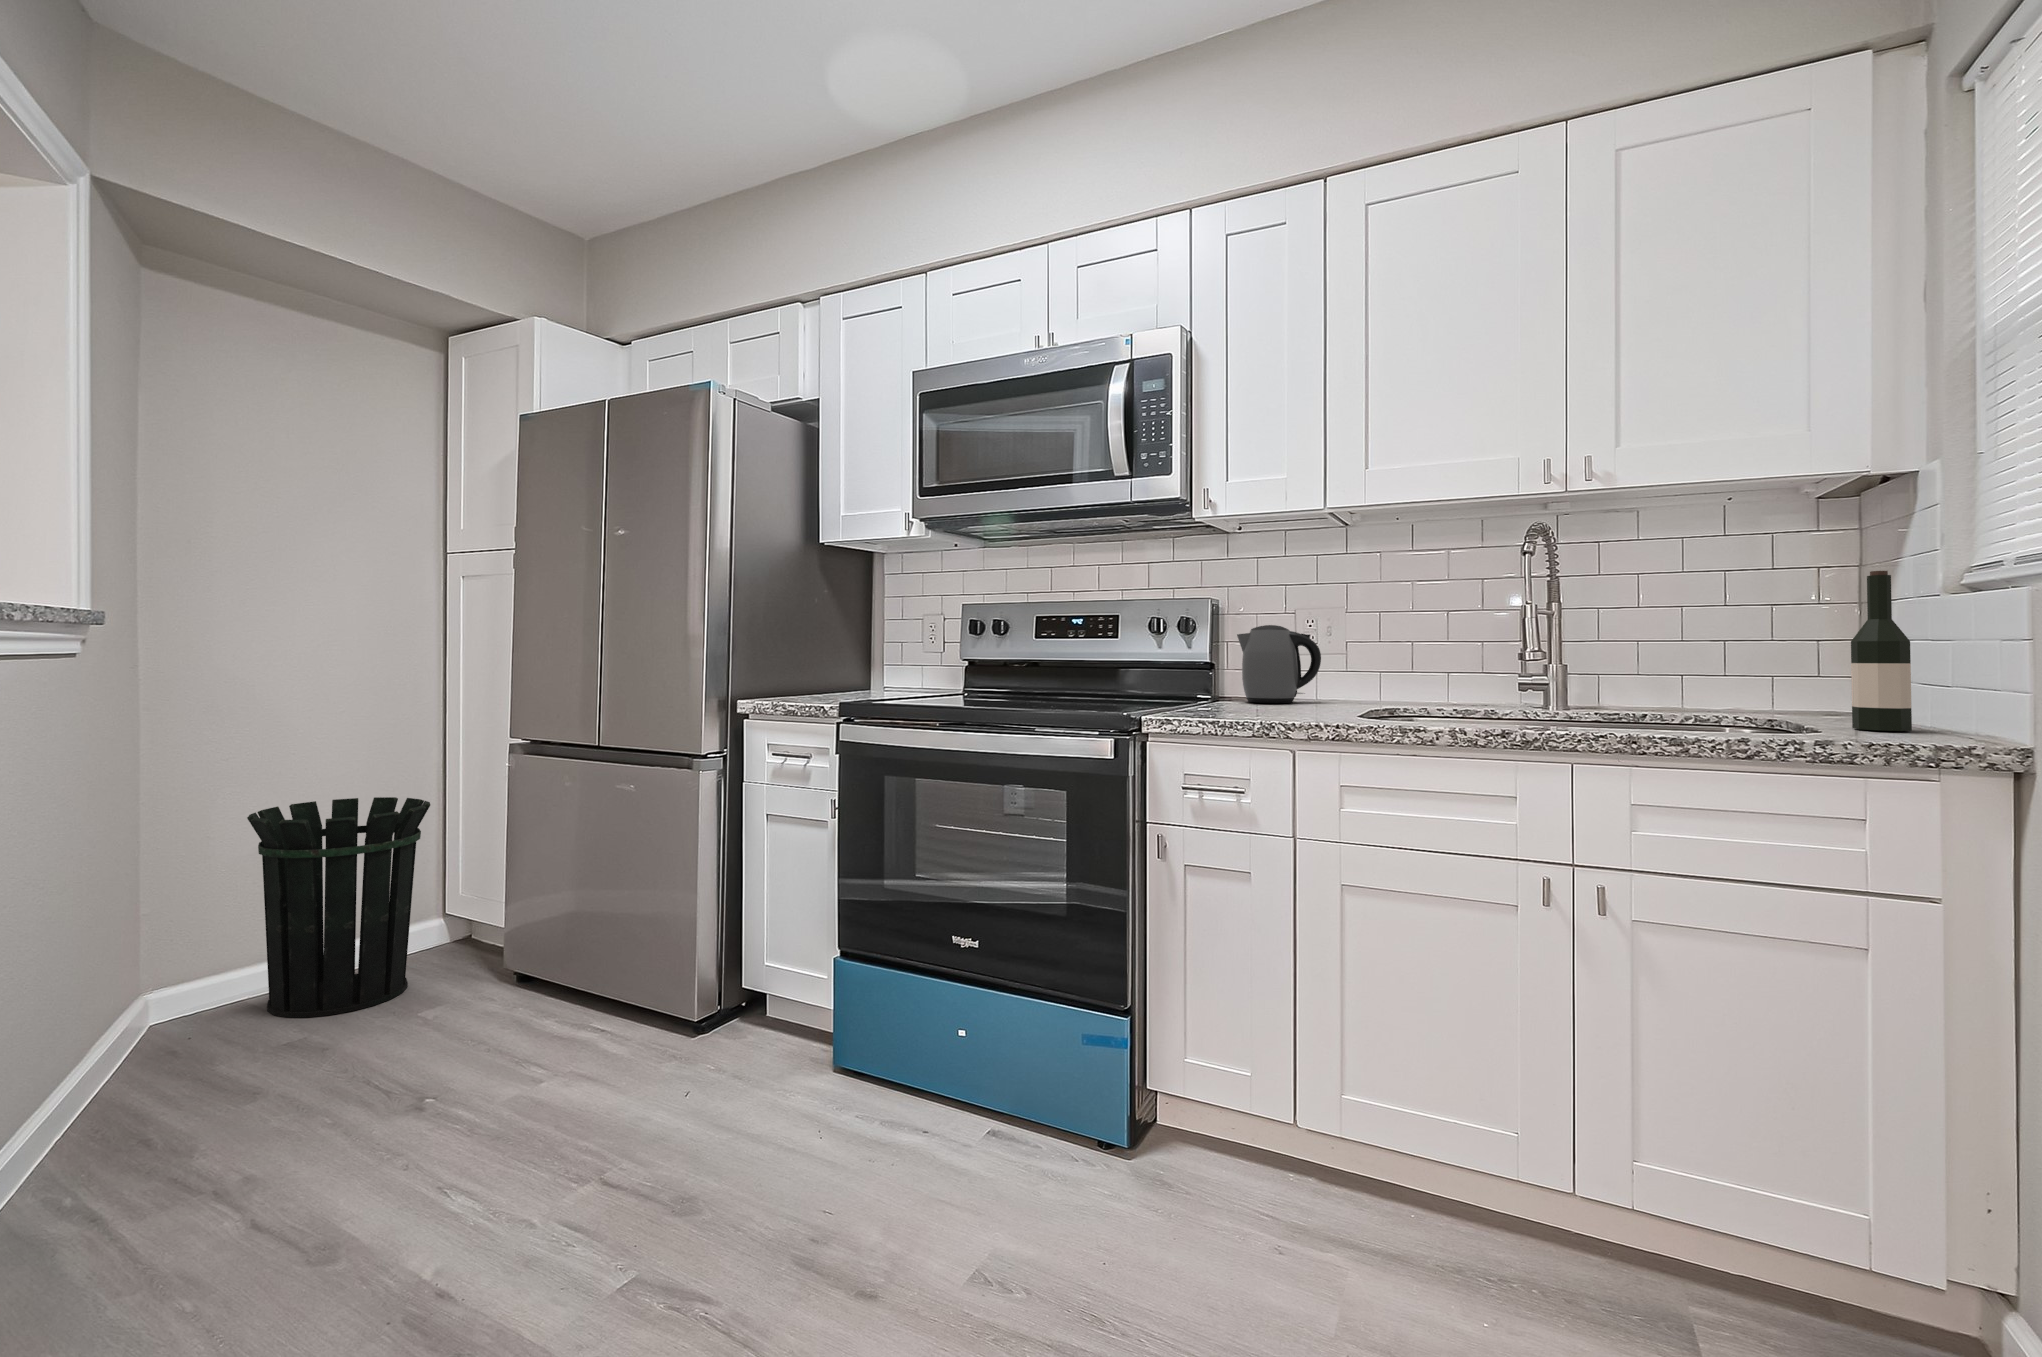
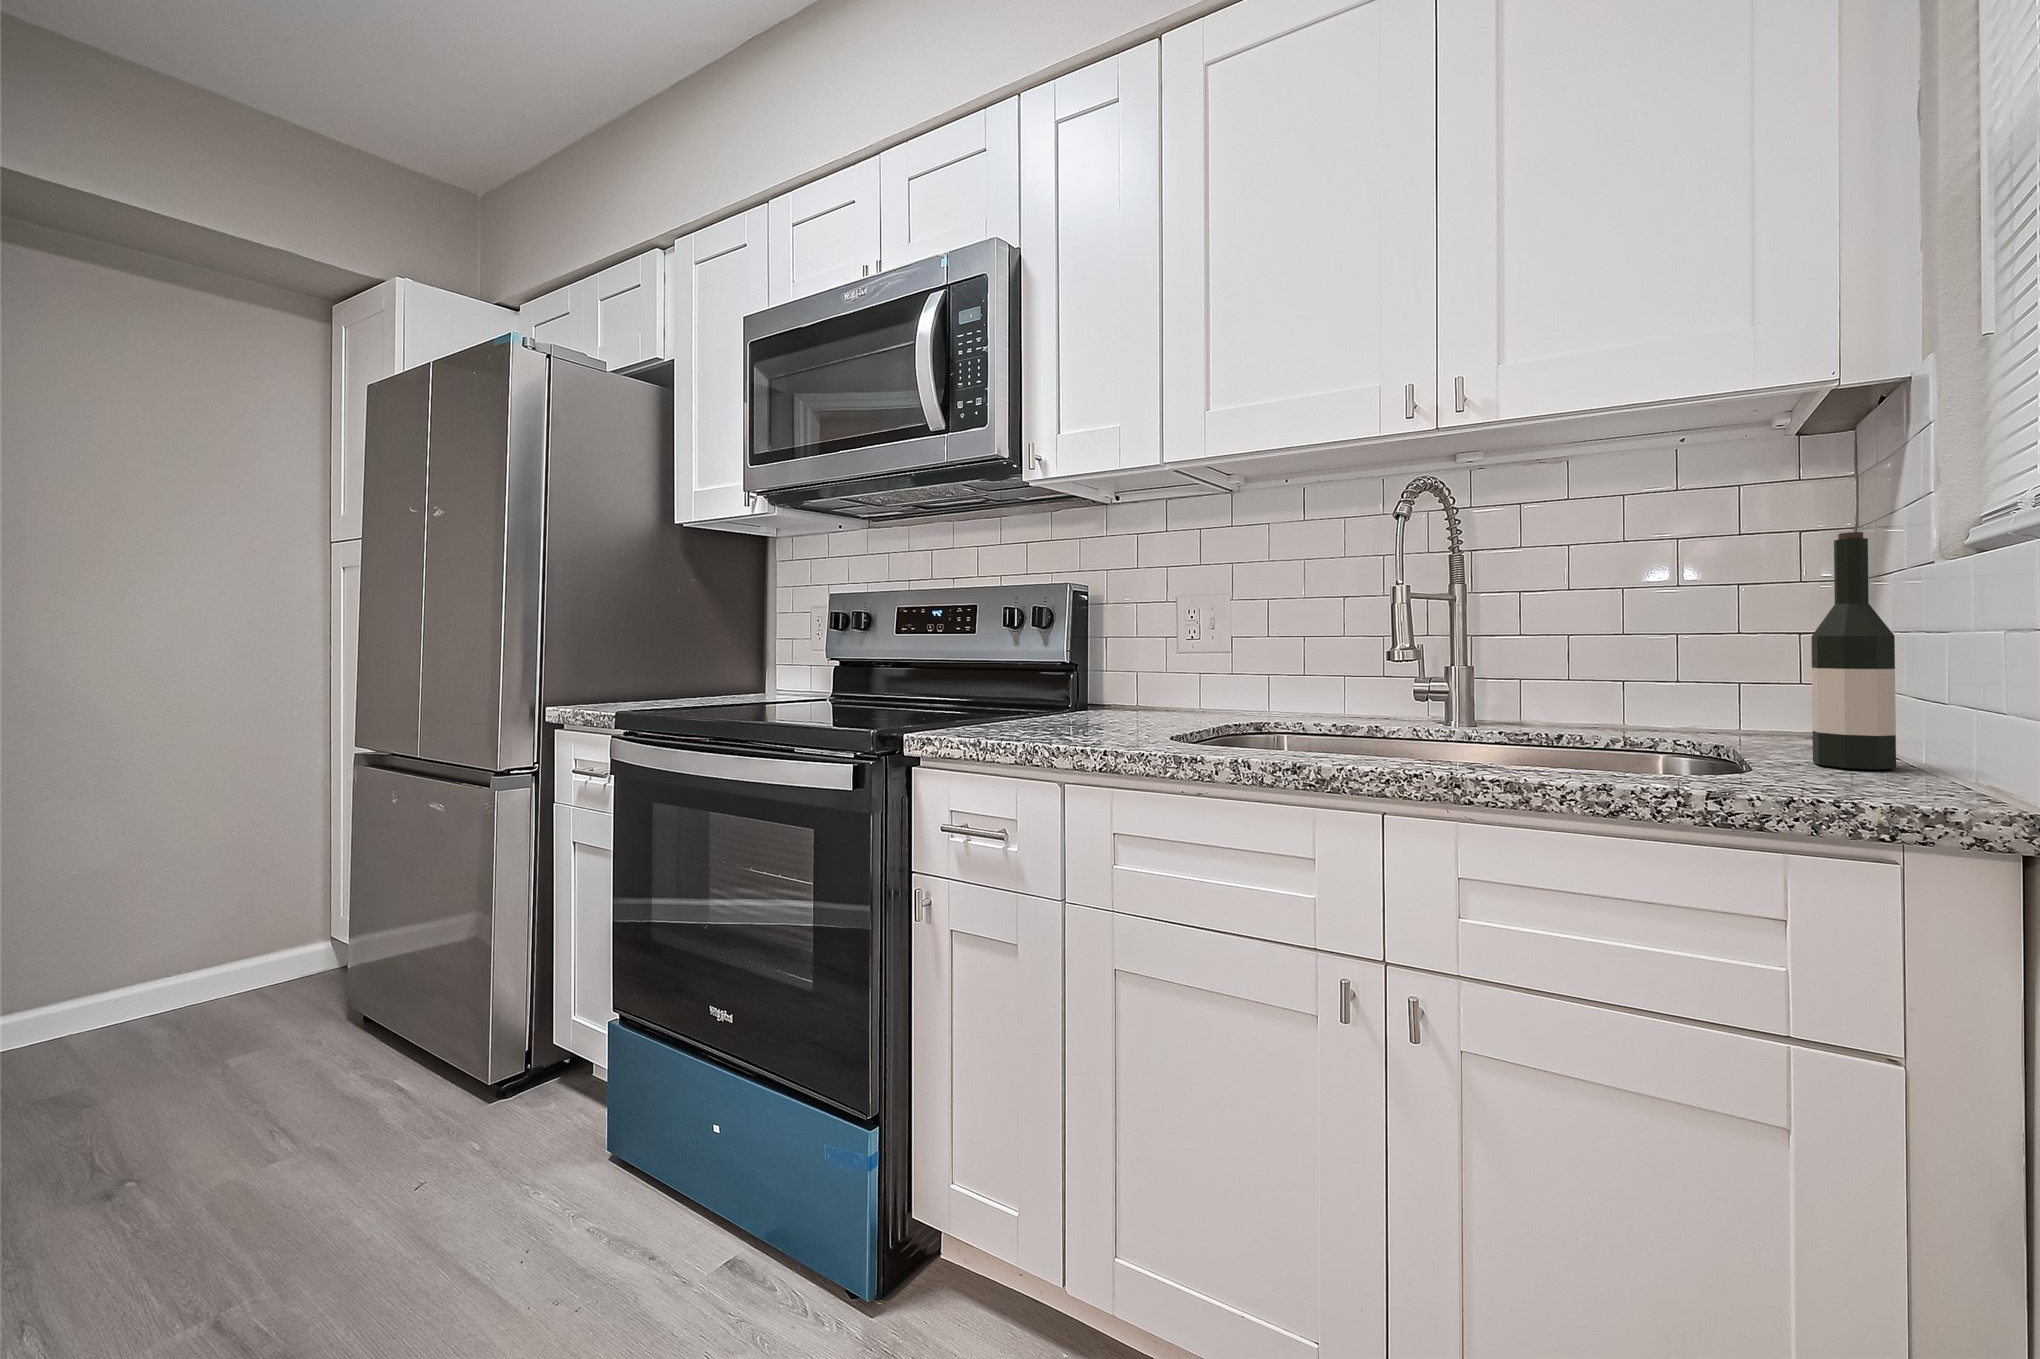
kettle: present [1237,625,1321,703] -> none [1094,617,1191,713]
waste bin: present [247,797,430,1017] -> none [43,808,278,1054]

